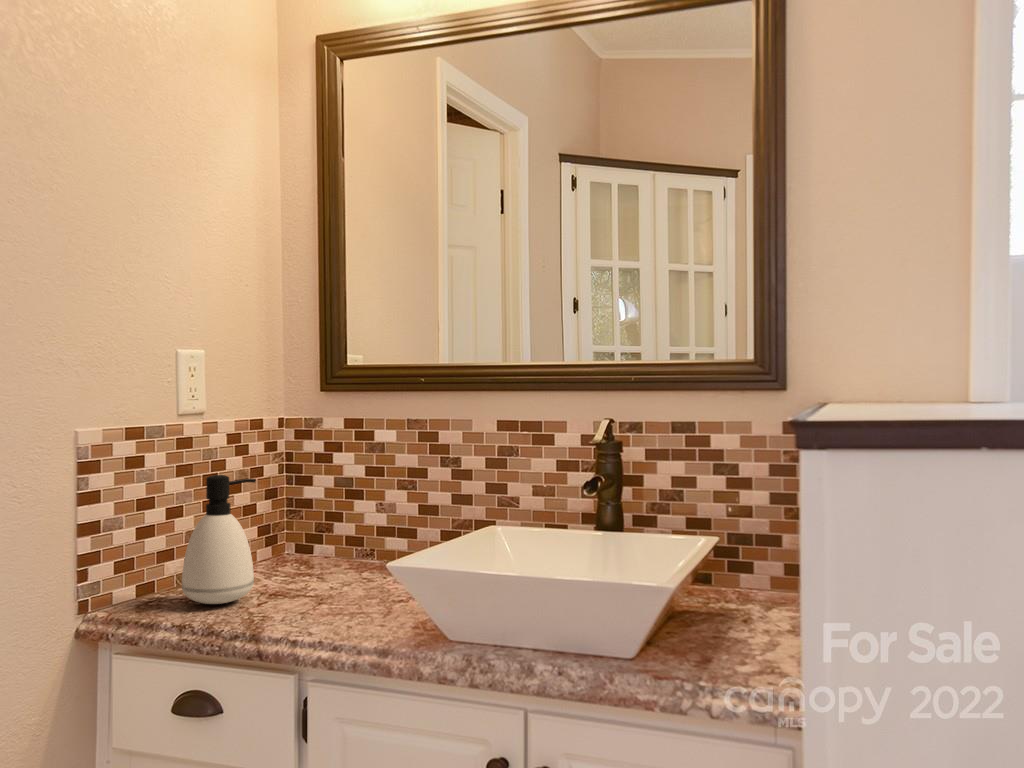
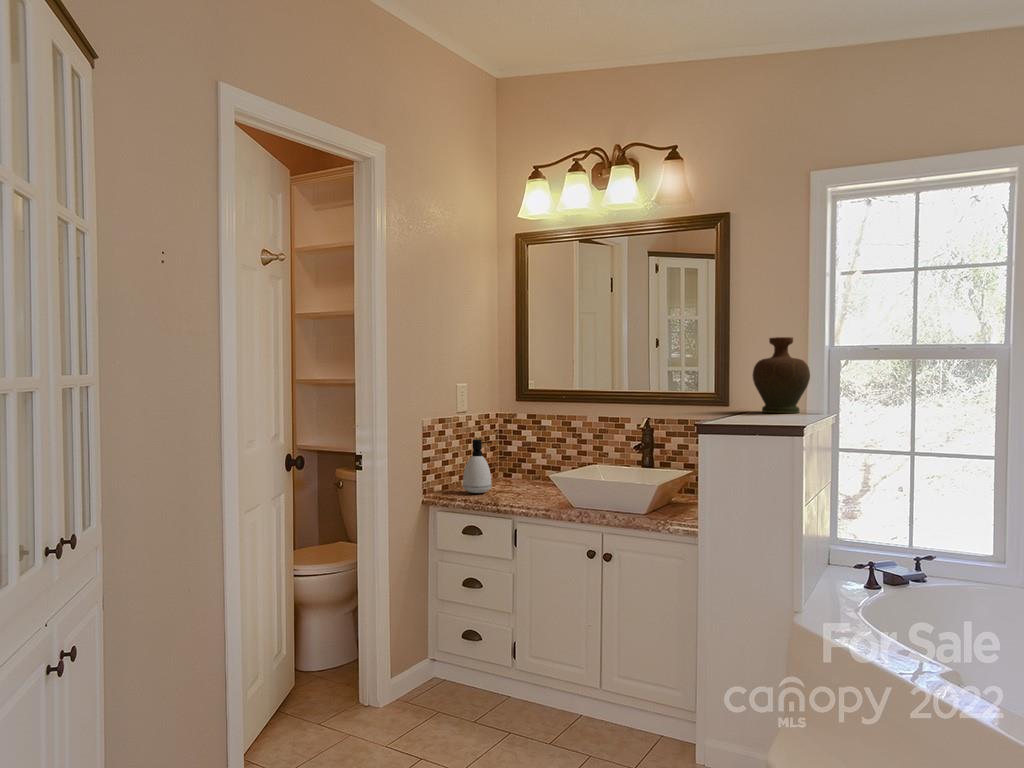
decorative vase: none [835,234,968,402] -> present [753,337,810,413]

